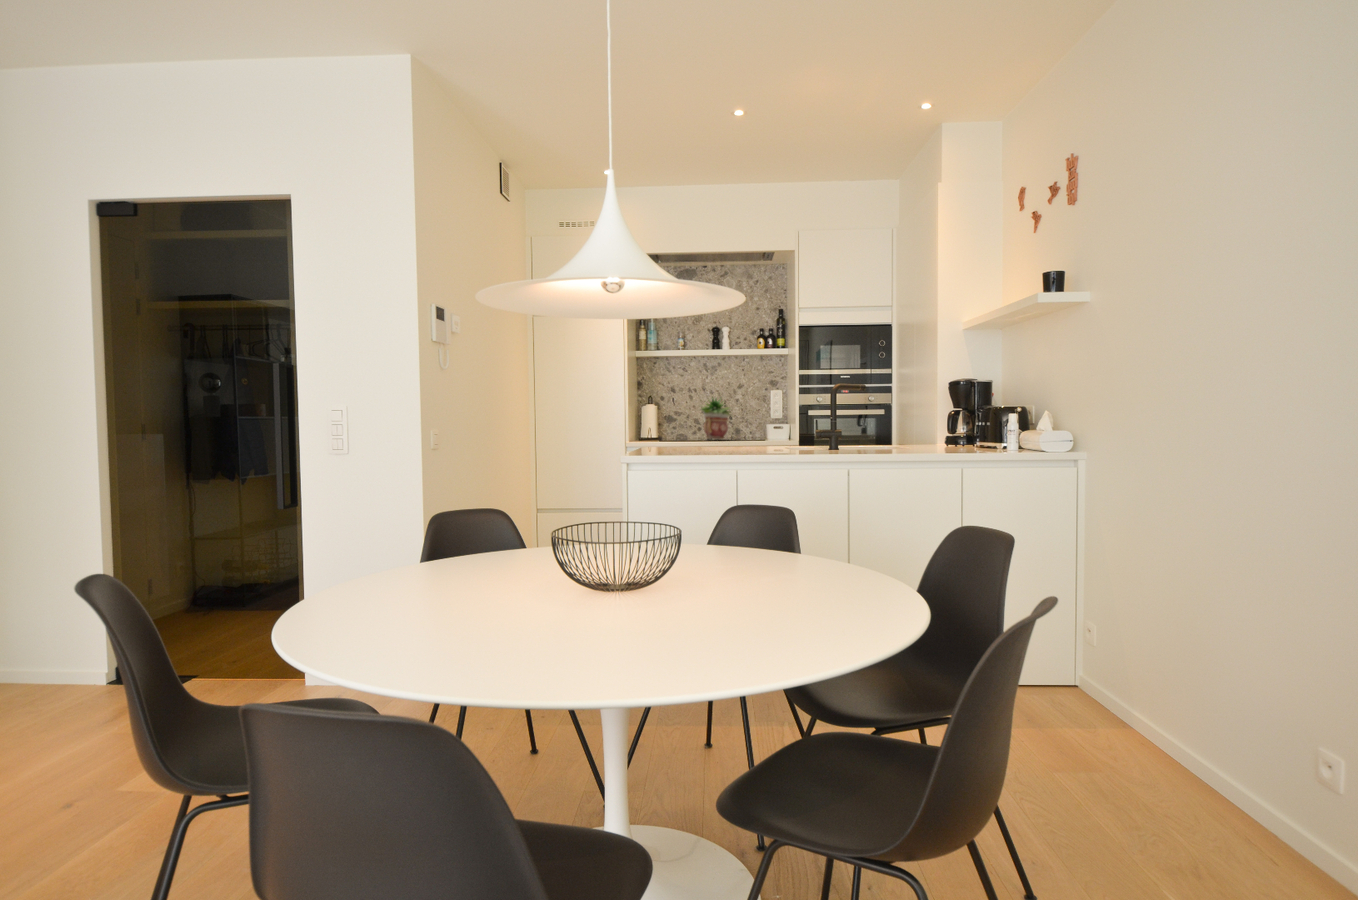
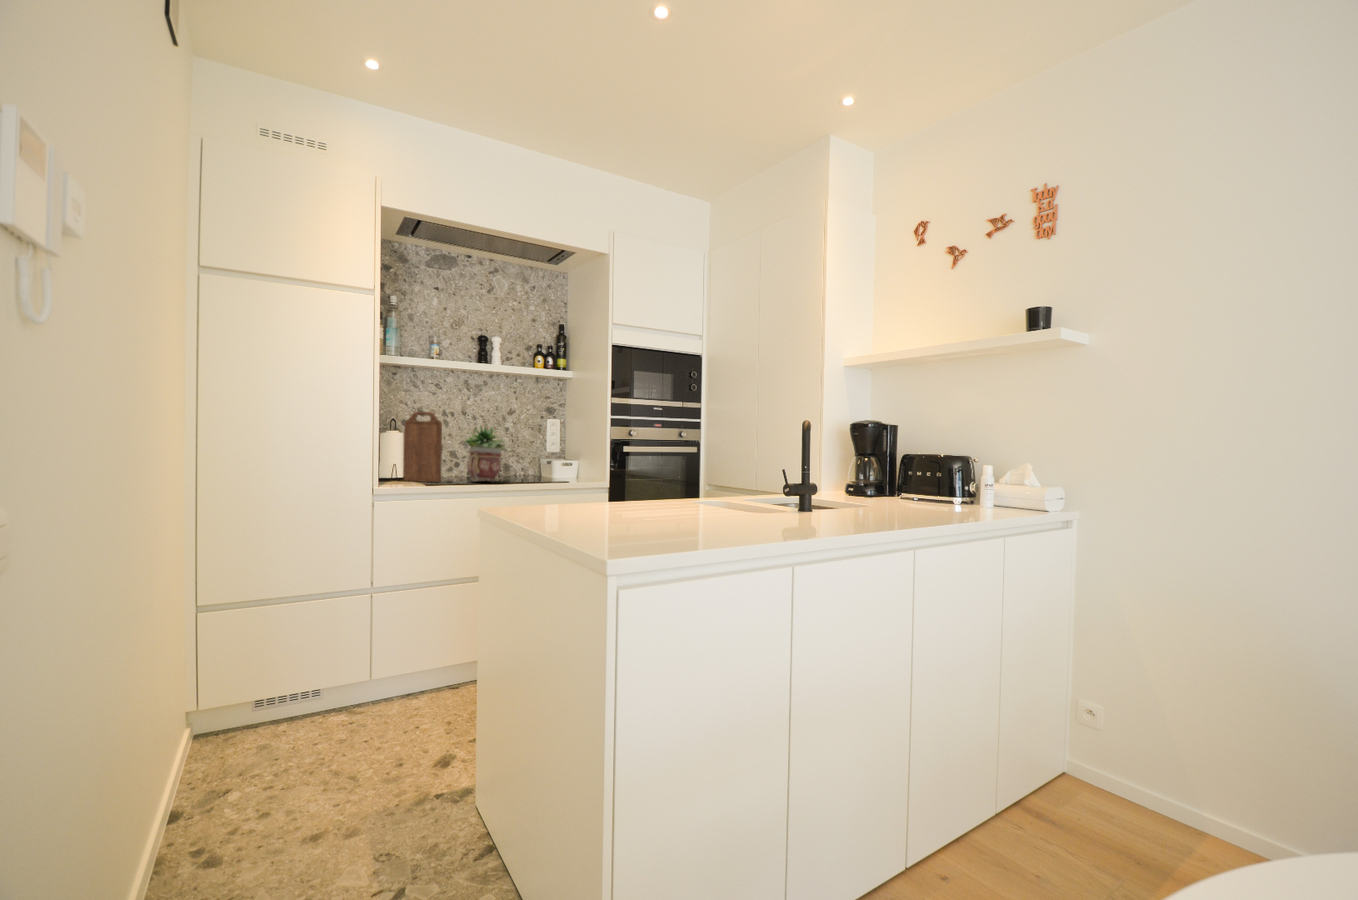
cutting board: none [661,389,685,440] -> present [404,412,442,482]

